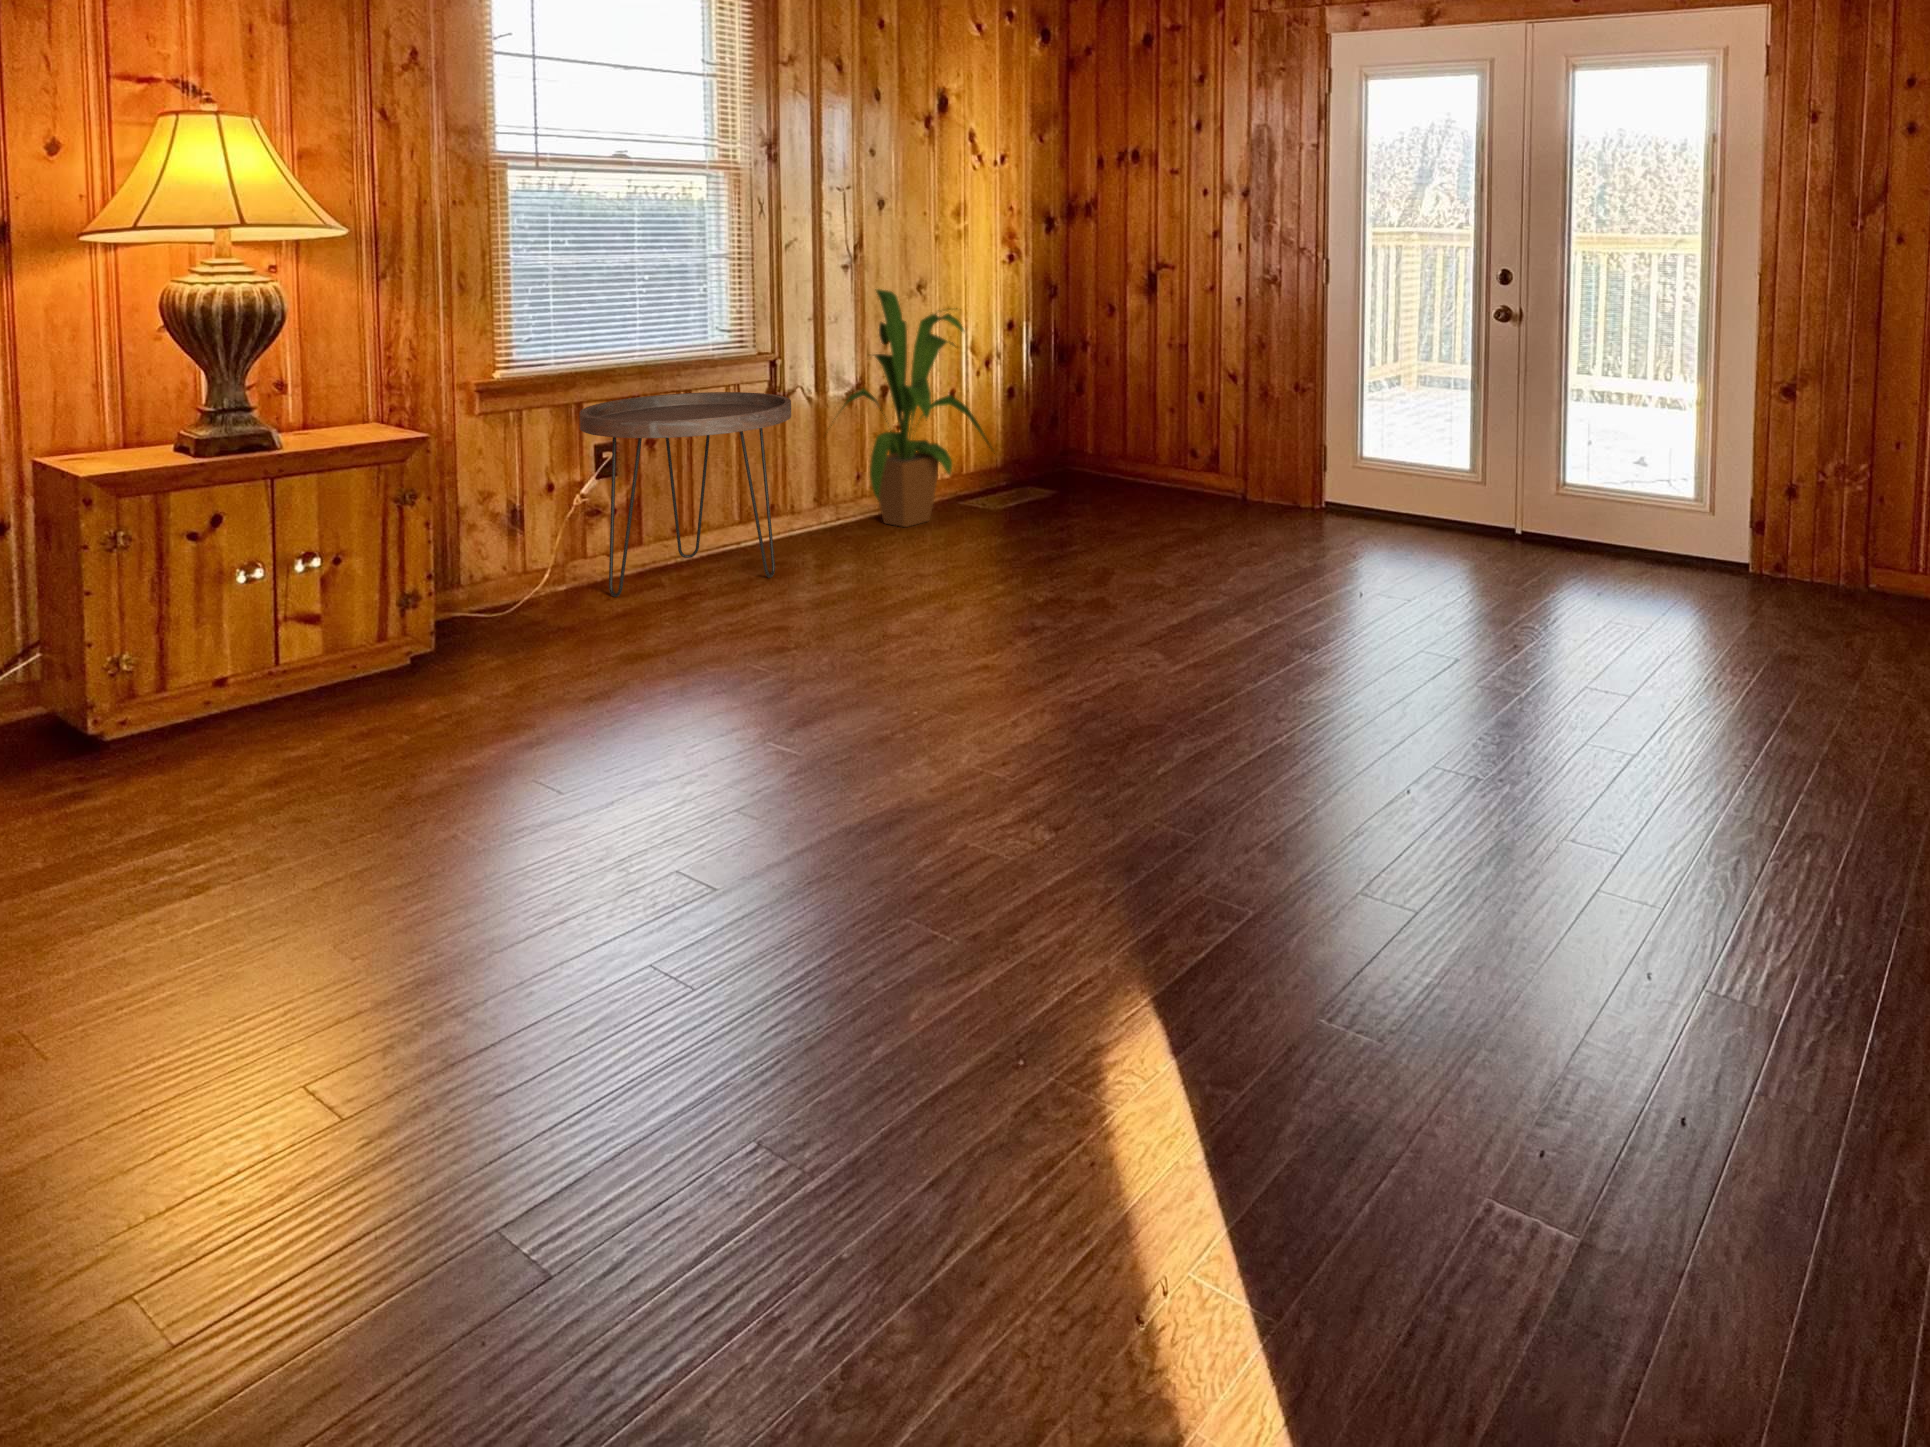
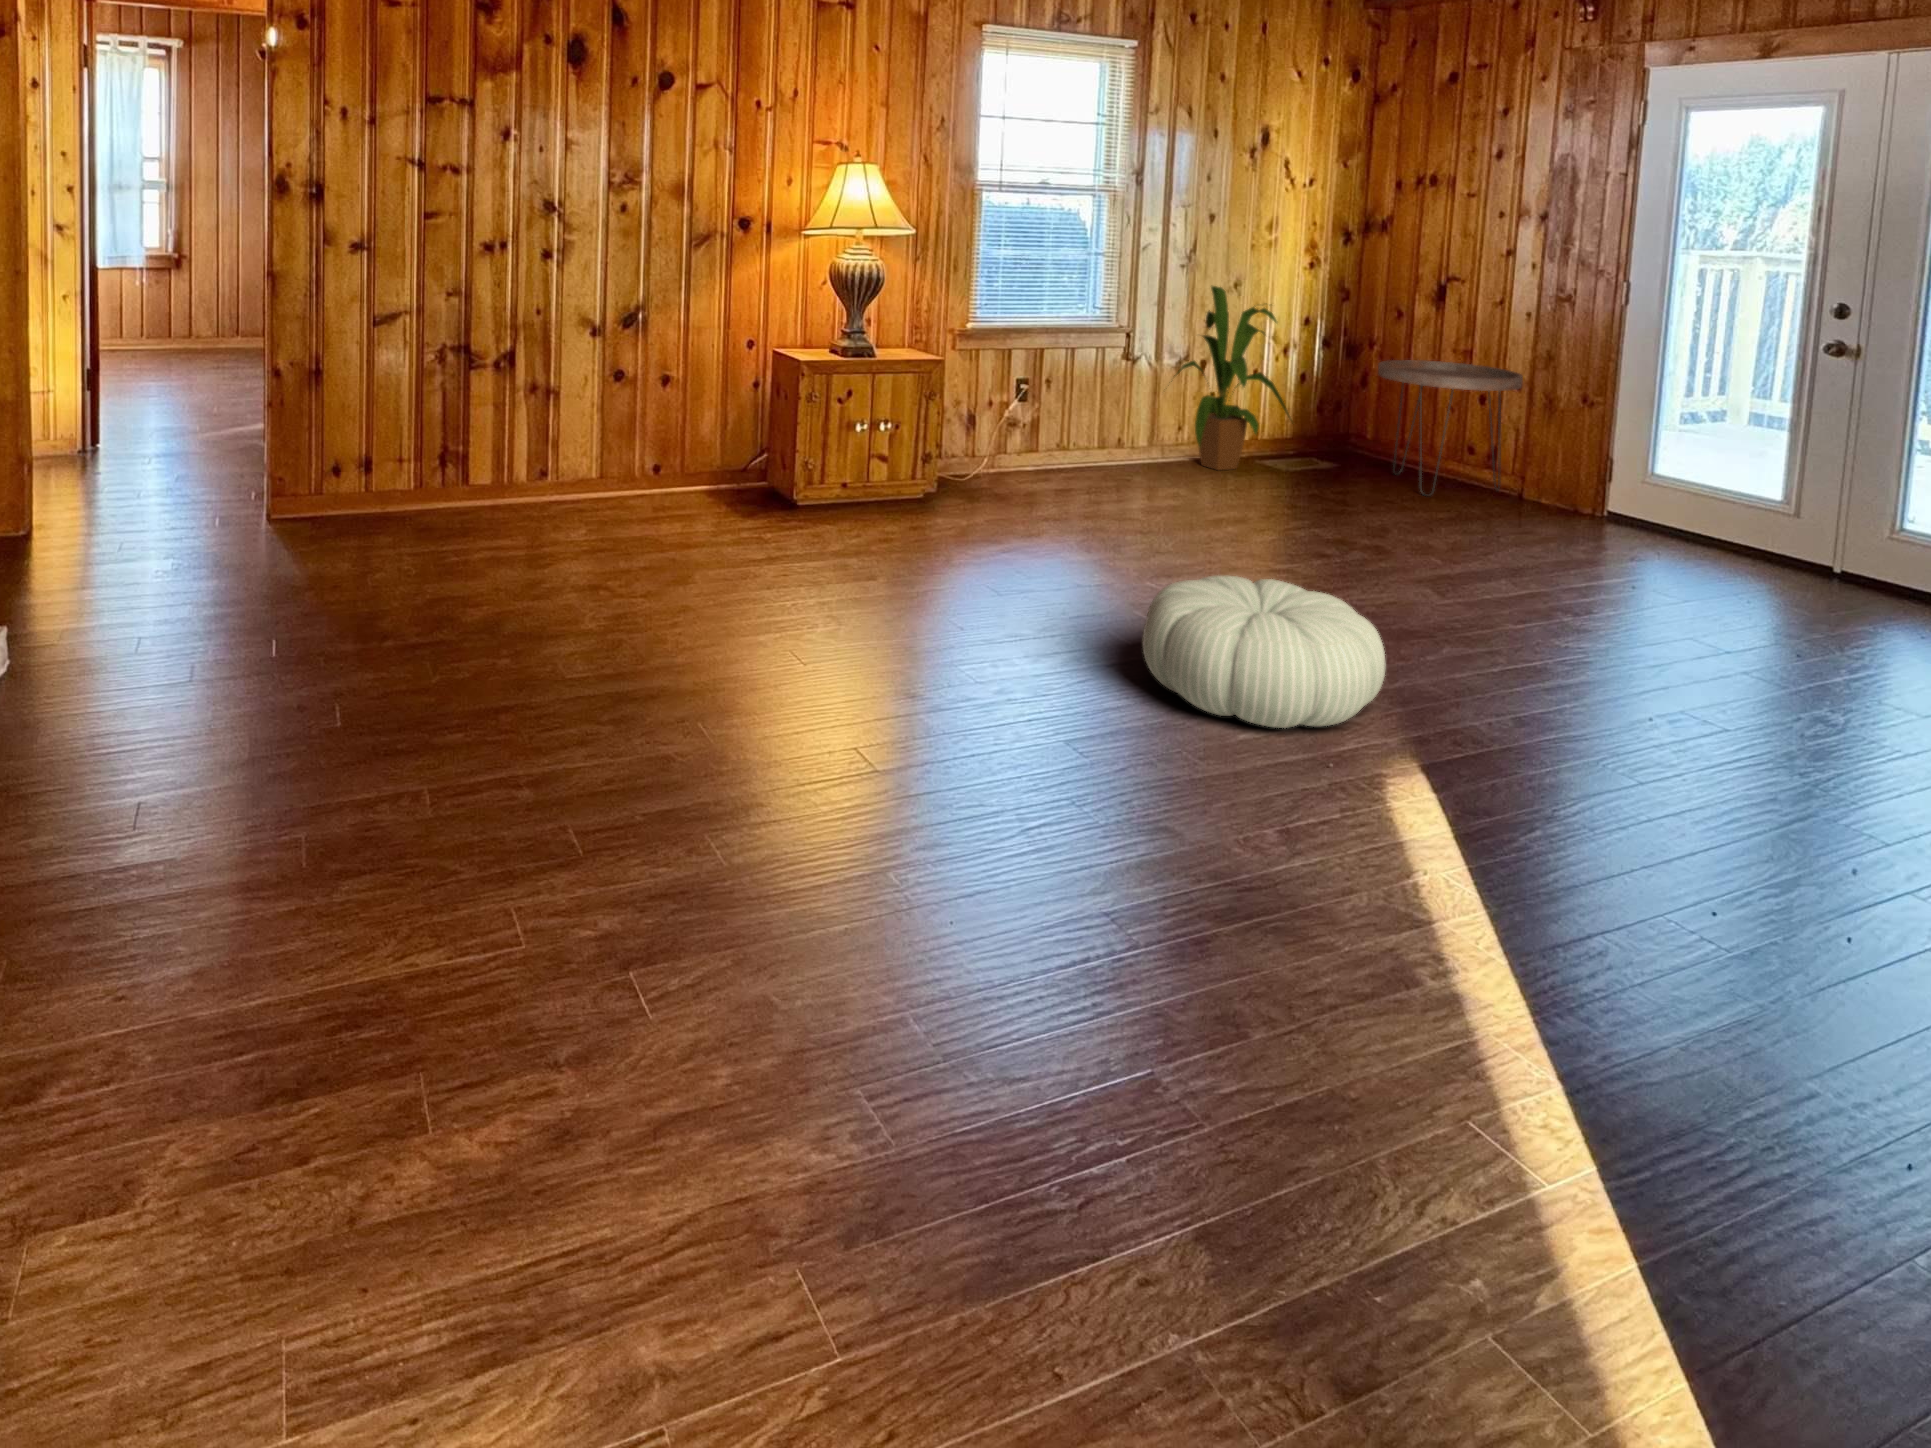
side table: present [580,392,791,597] -> present [1378,360,1523,496]
pouf: none [700,735,1097,1026] -> present [1142,575,1385,728]

